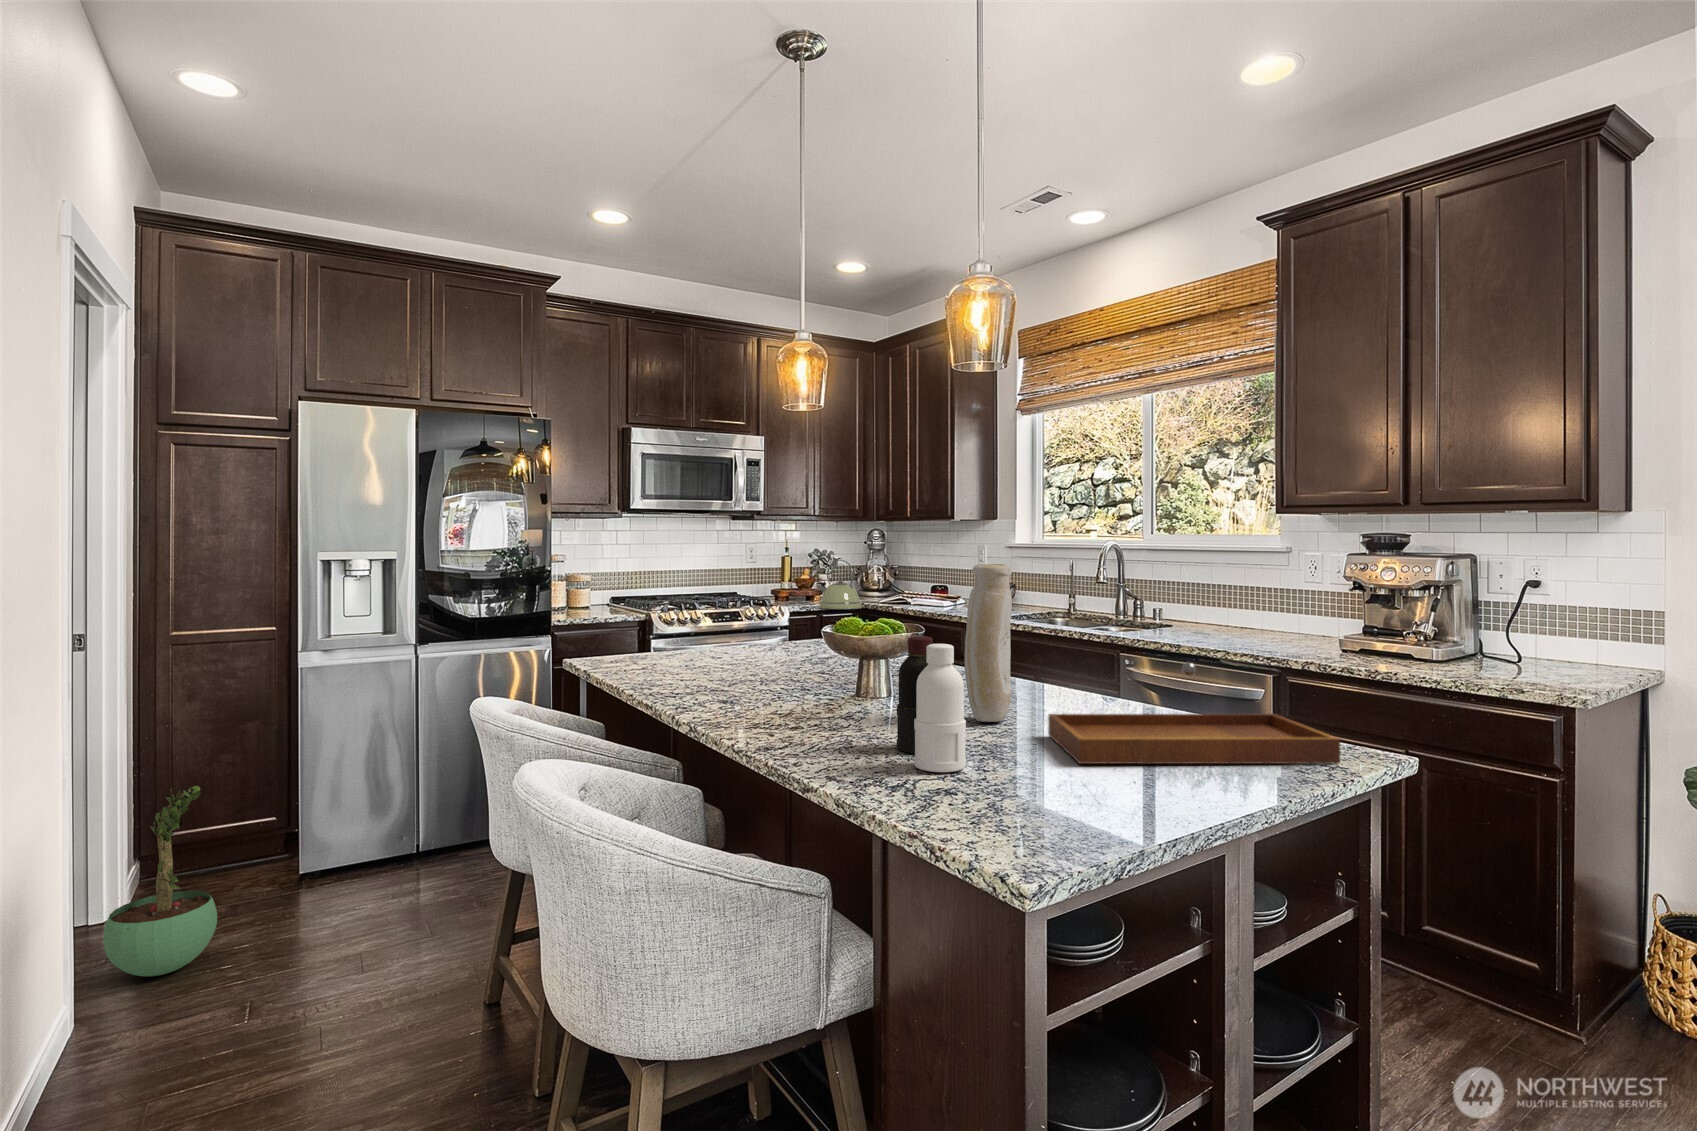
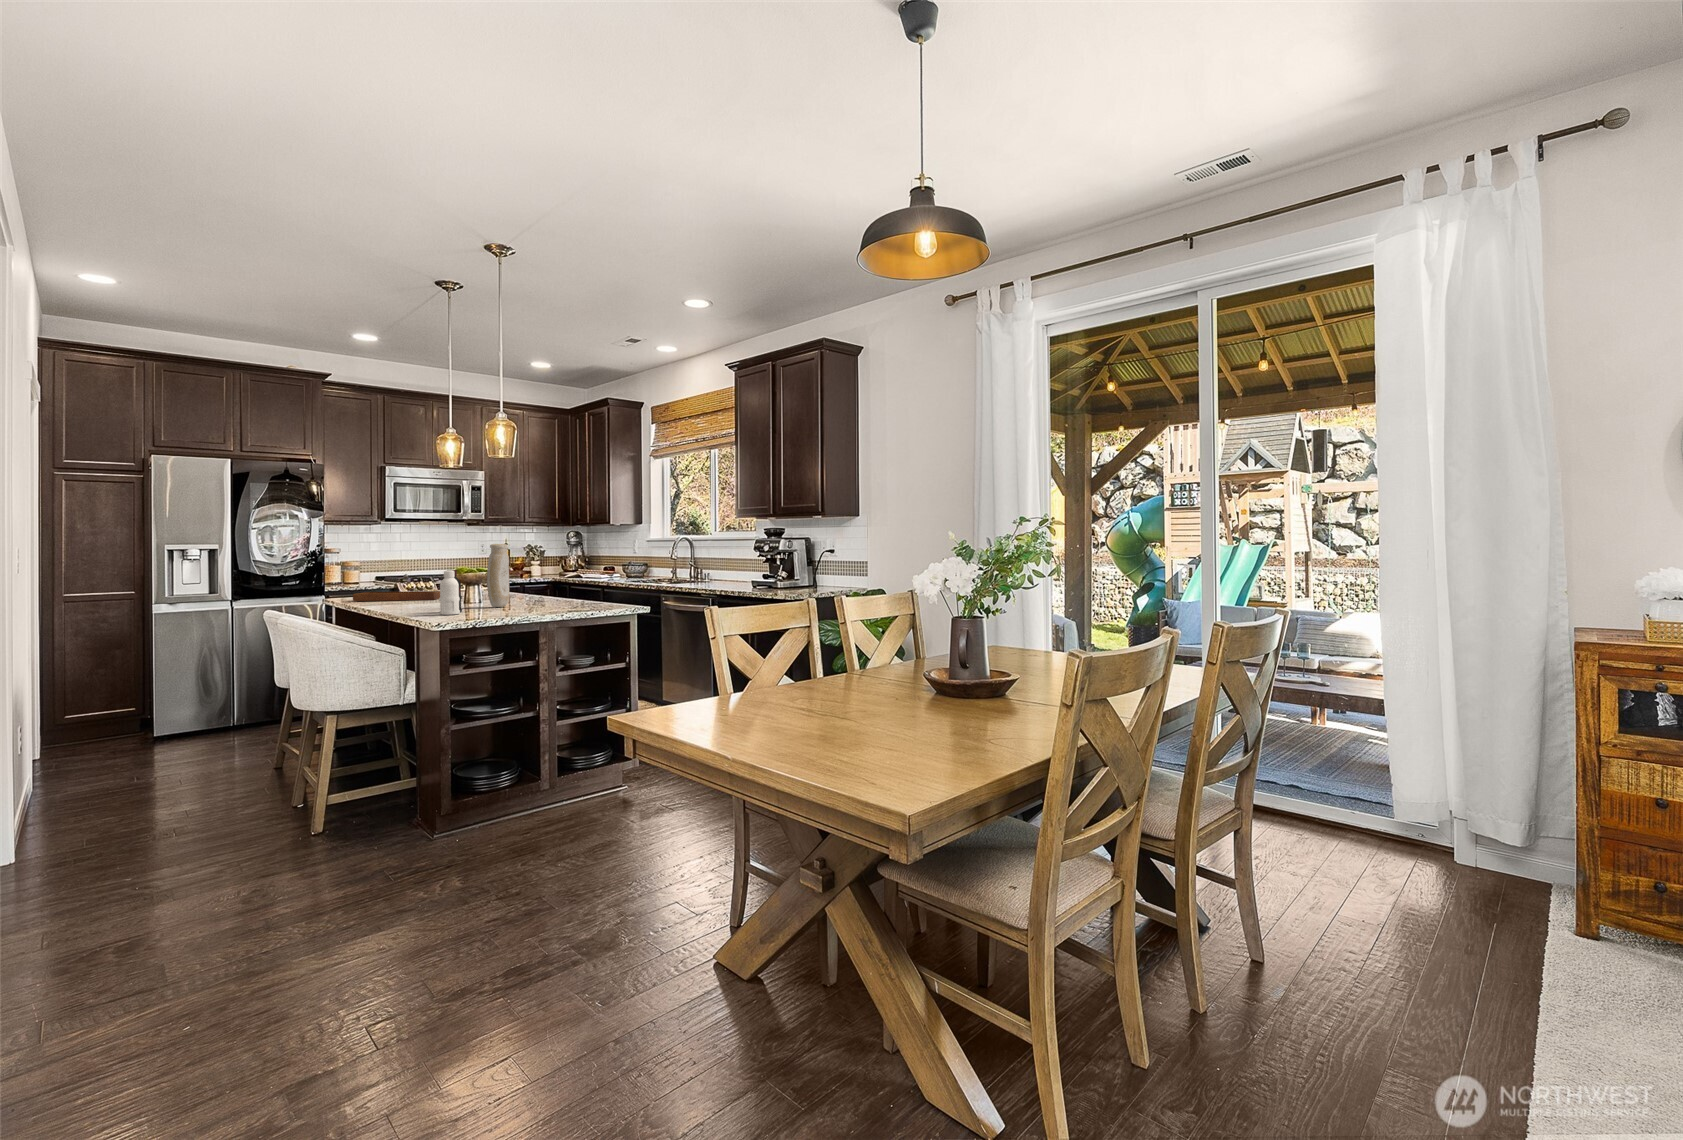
kettle: present [817,560,862,609] -> none [518,550,548,581]
tray: present [1048,662,1340,764] -> present [353,574,440,601]
potted plant: present [103,786,217,977] -> none [47,671,114,770]

